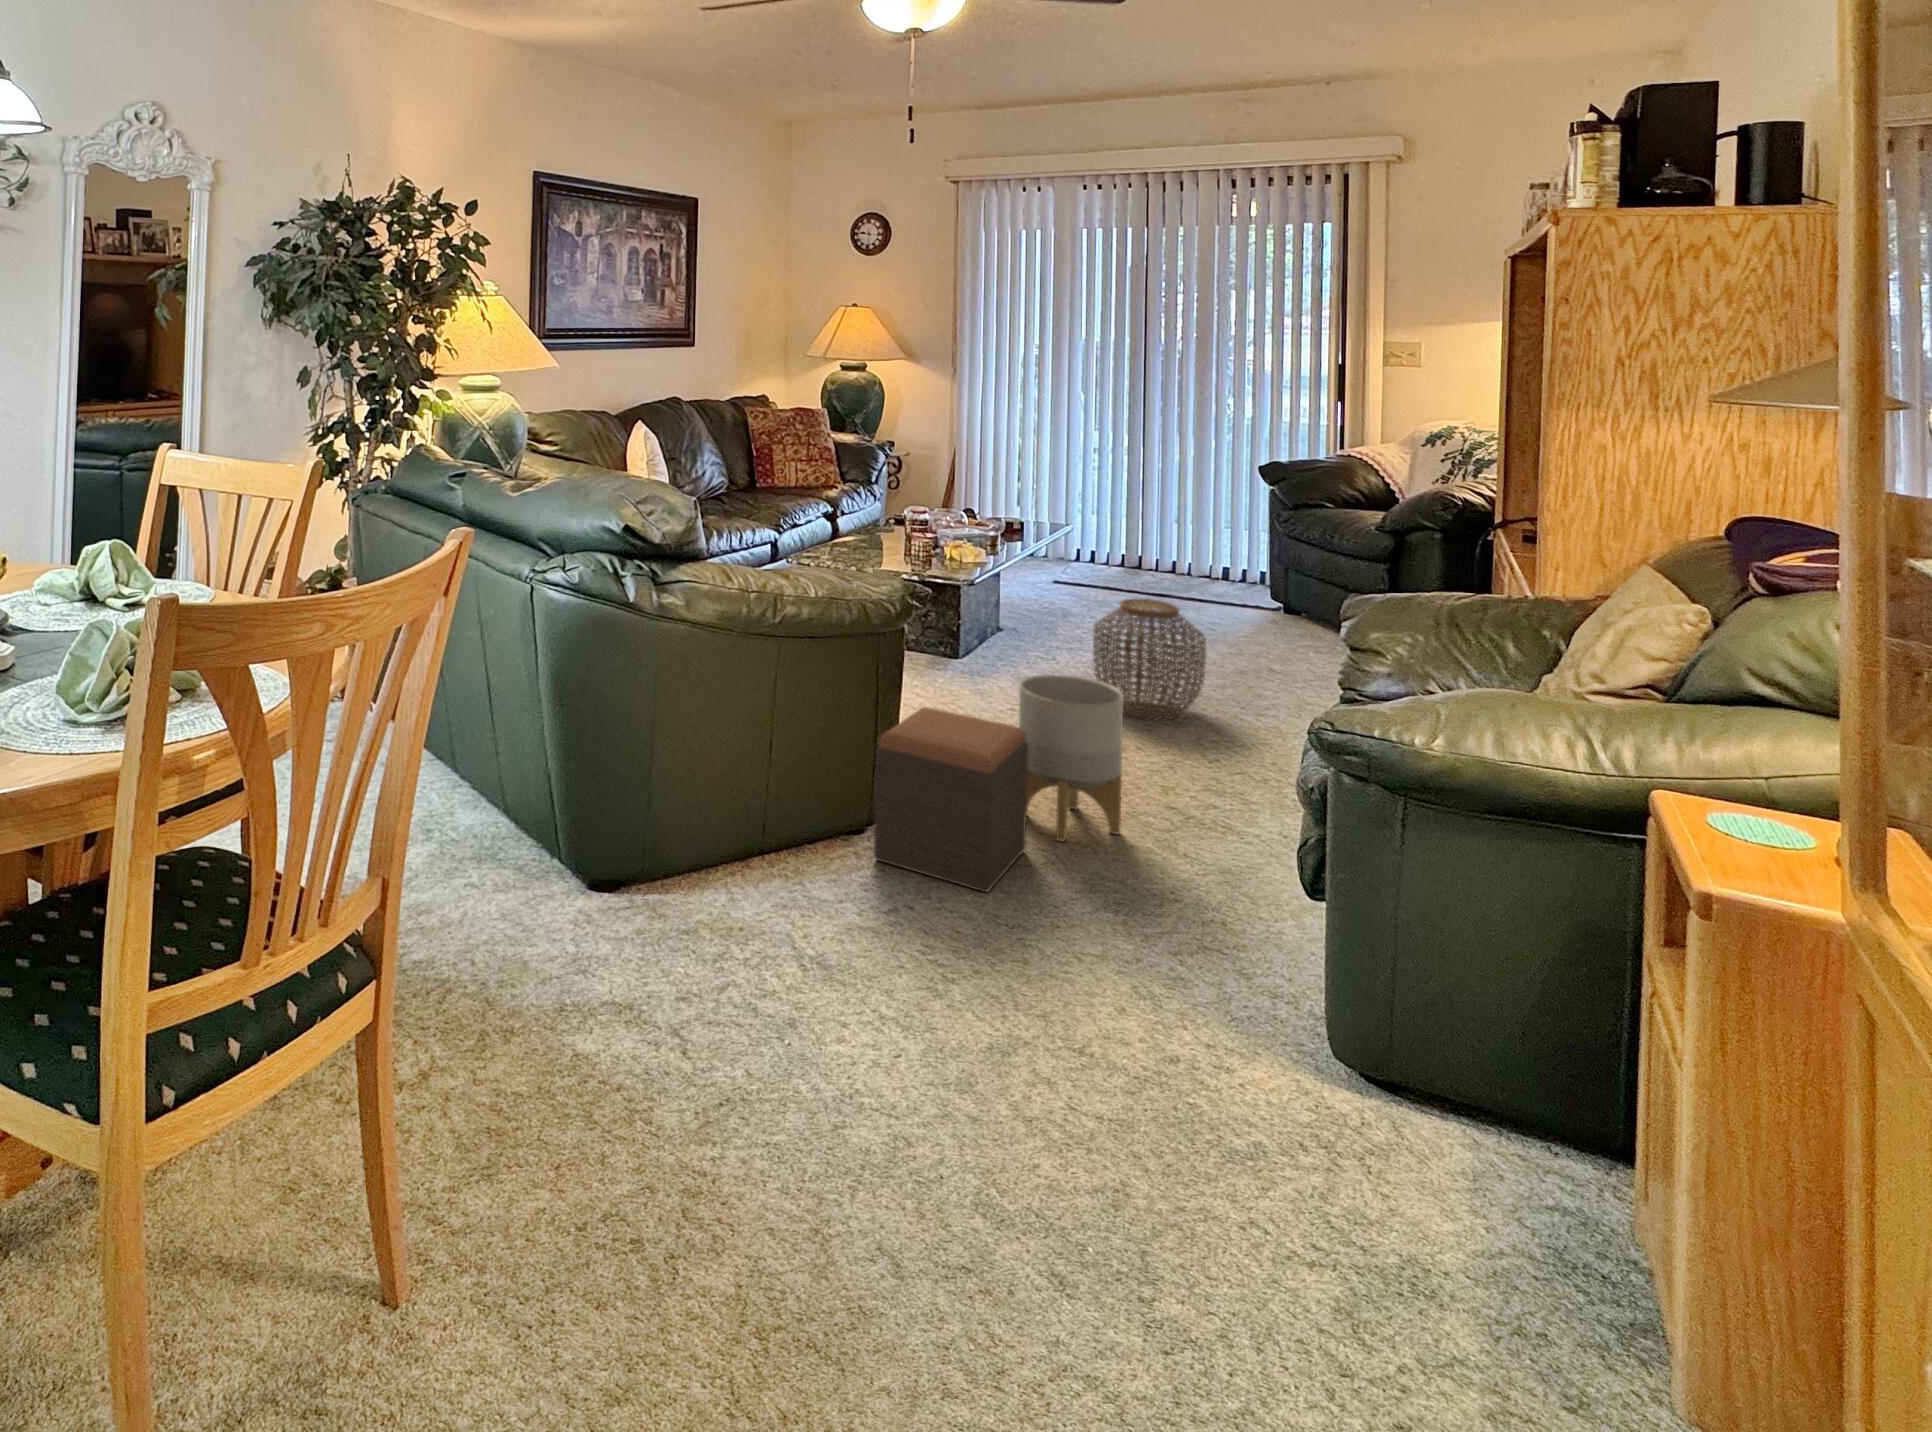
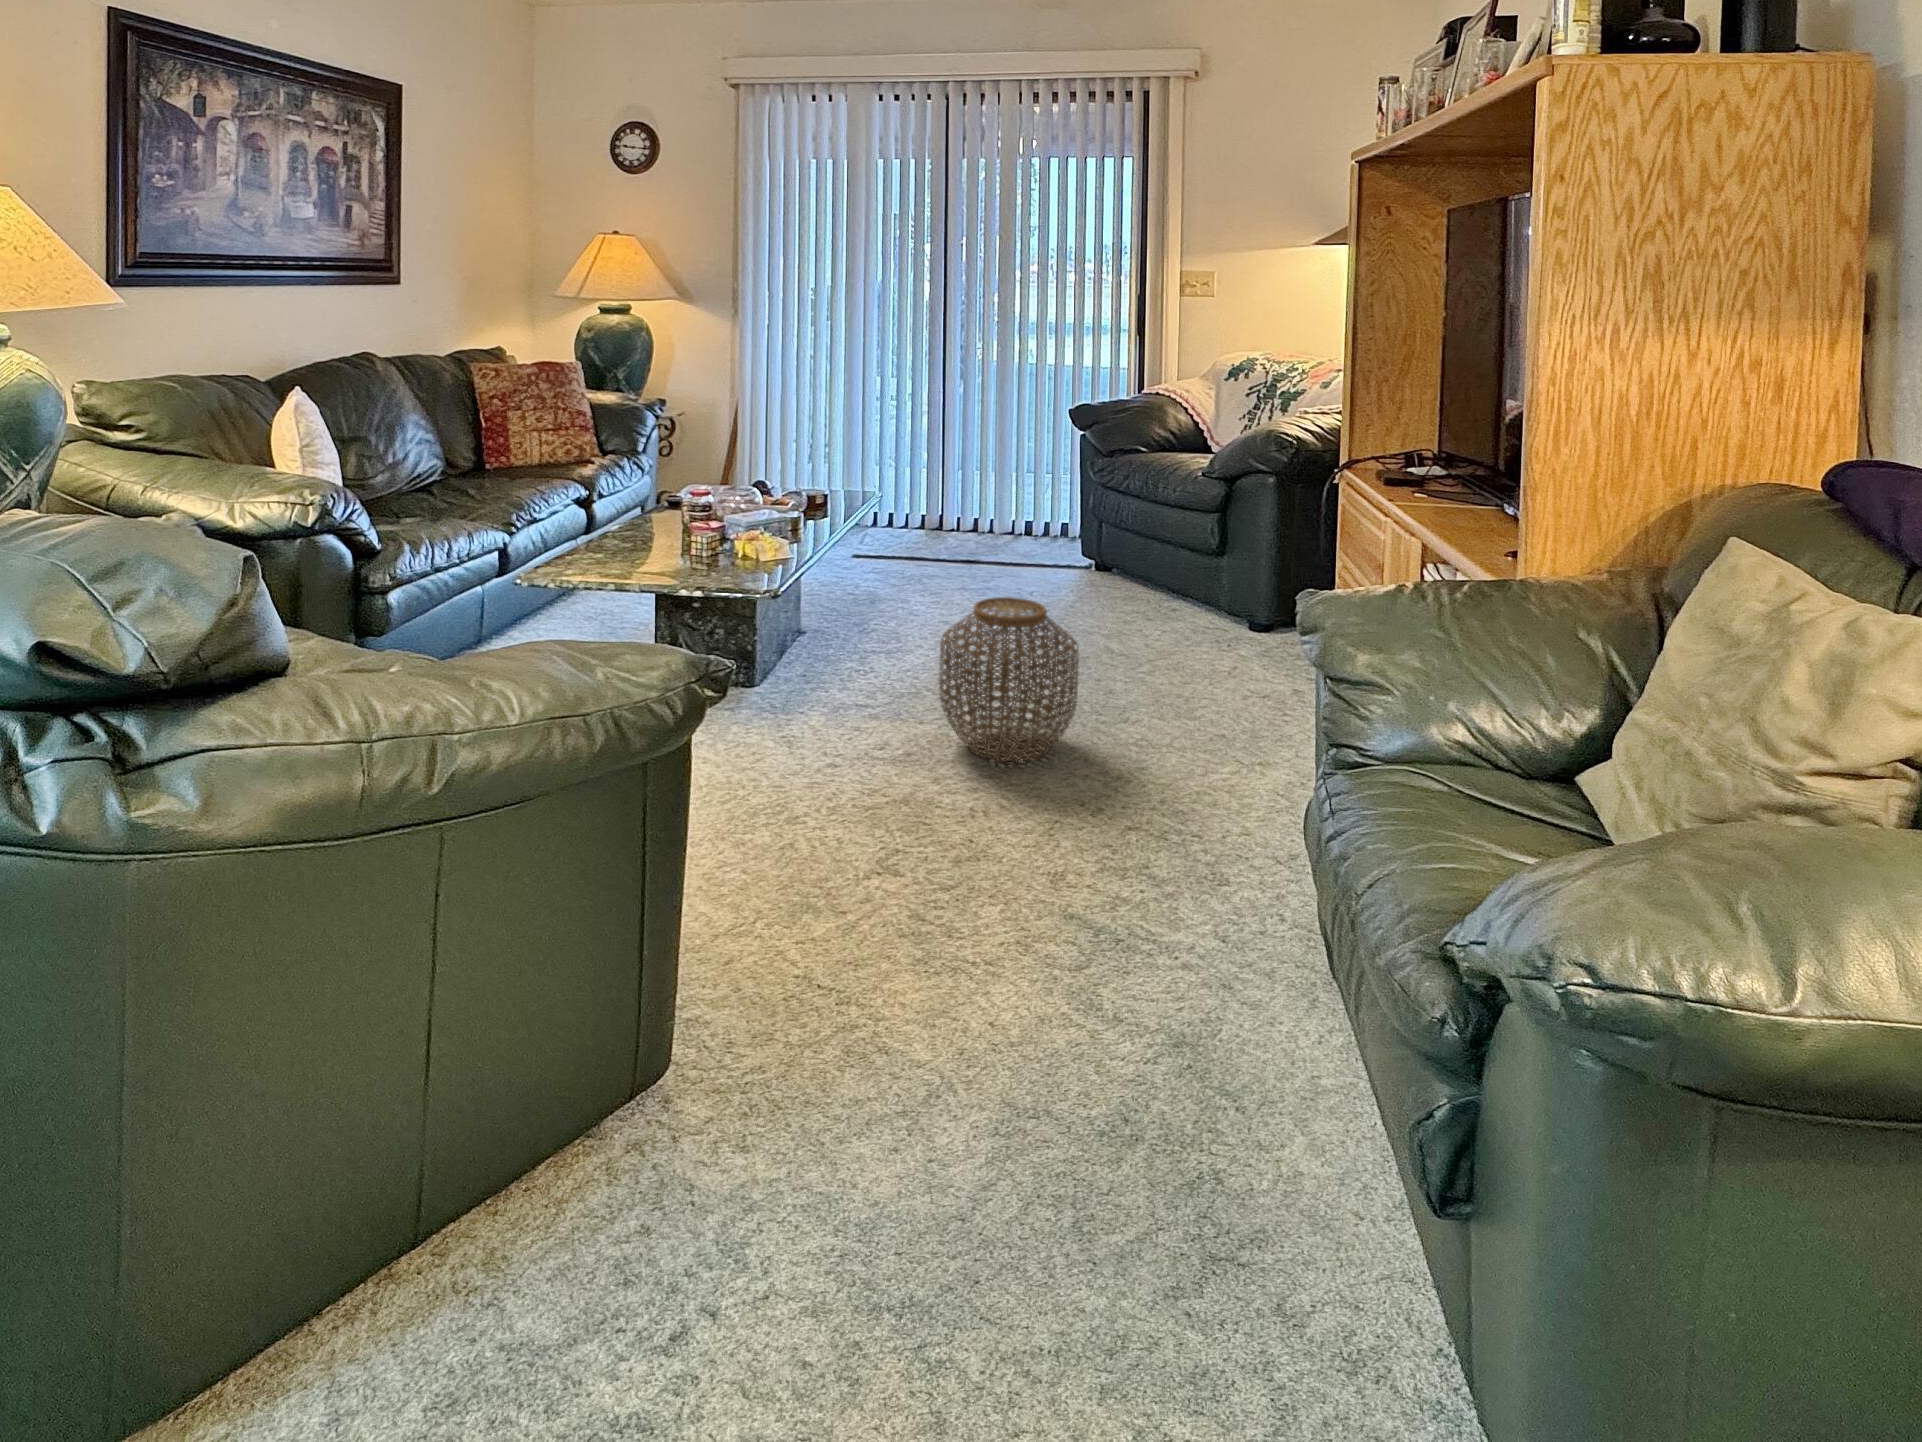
planter: present [1019,675,1124,842] -> none [880,772,1047,1081]
footstool: present [874,707,1028,892] -> none [638,891,914,1297]

